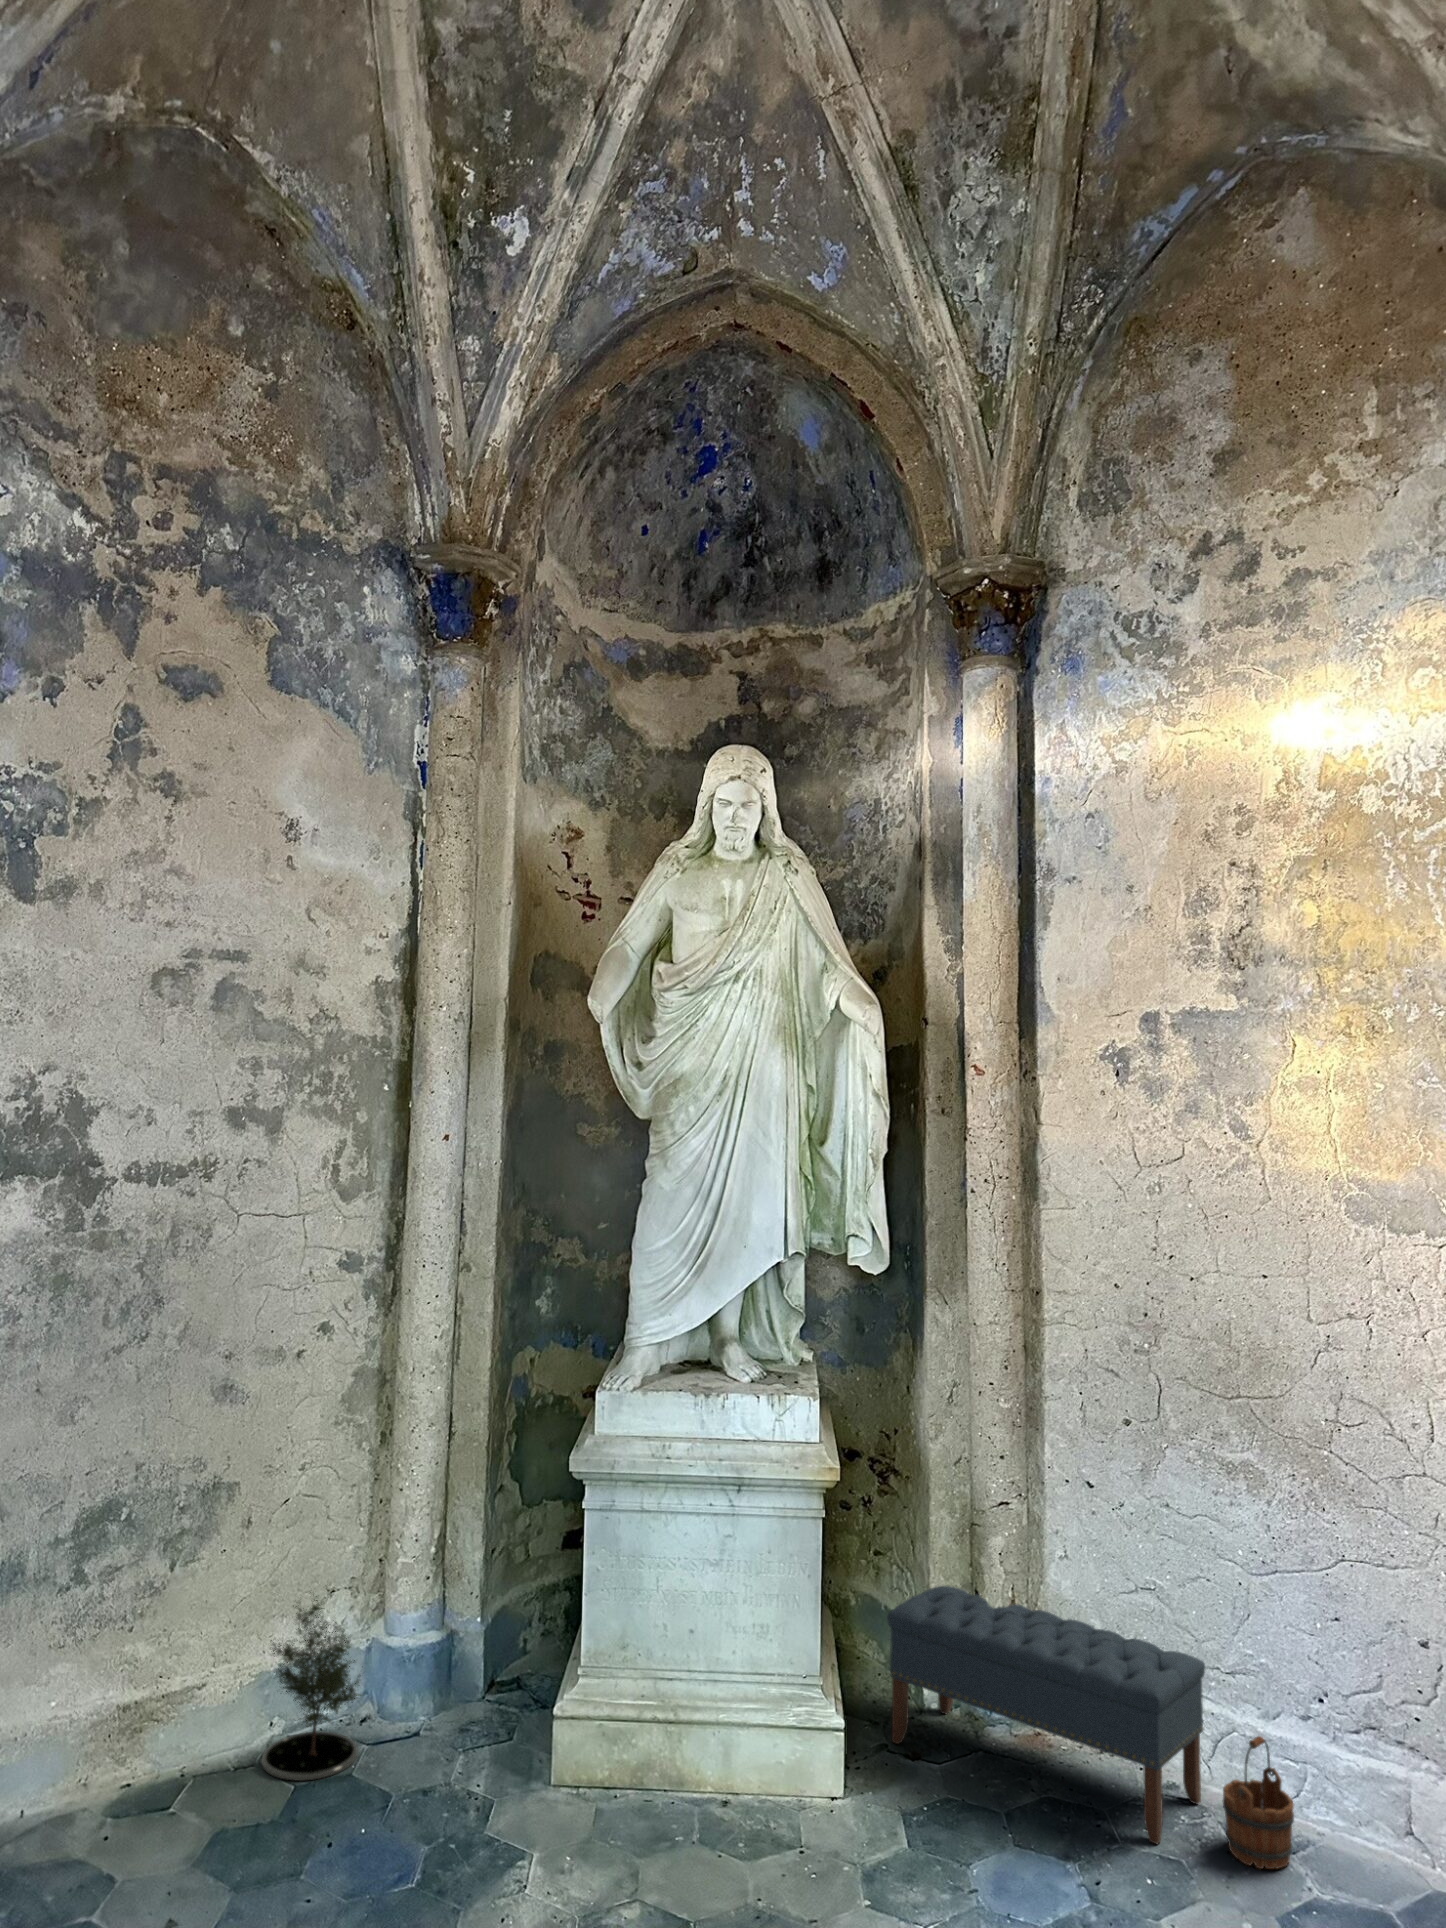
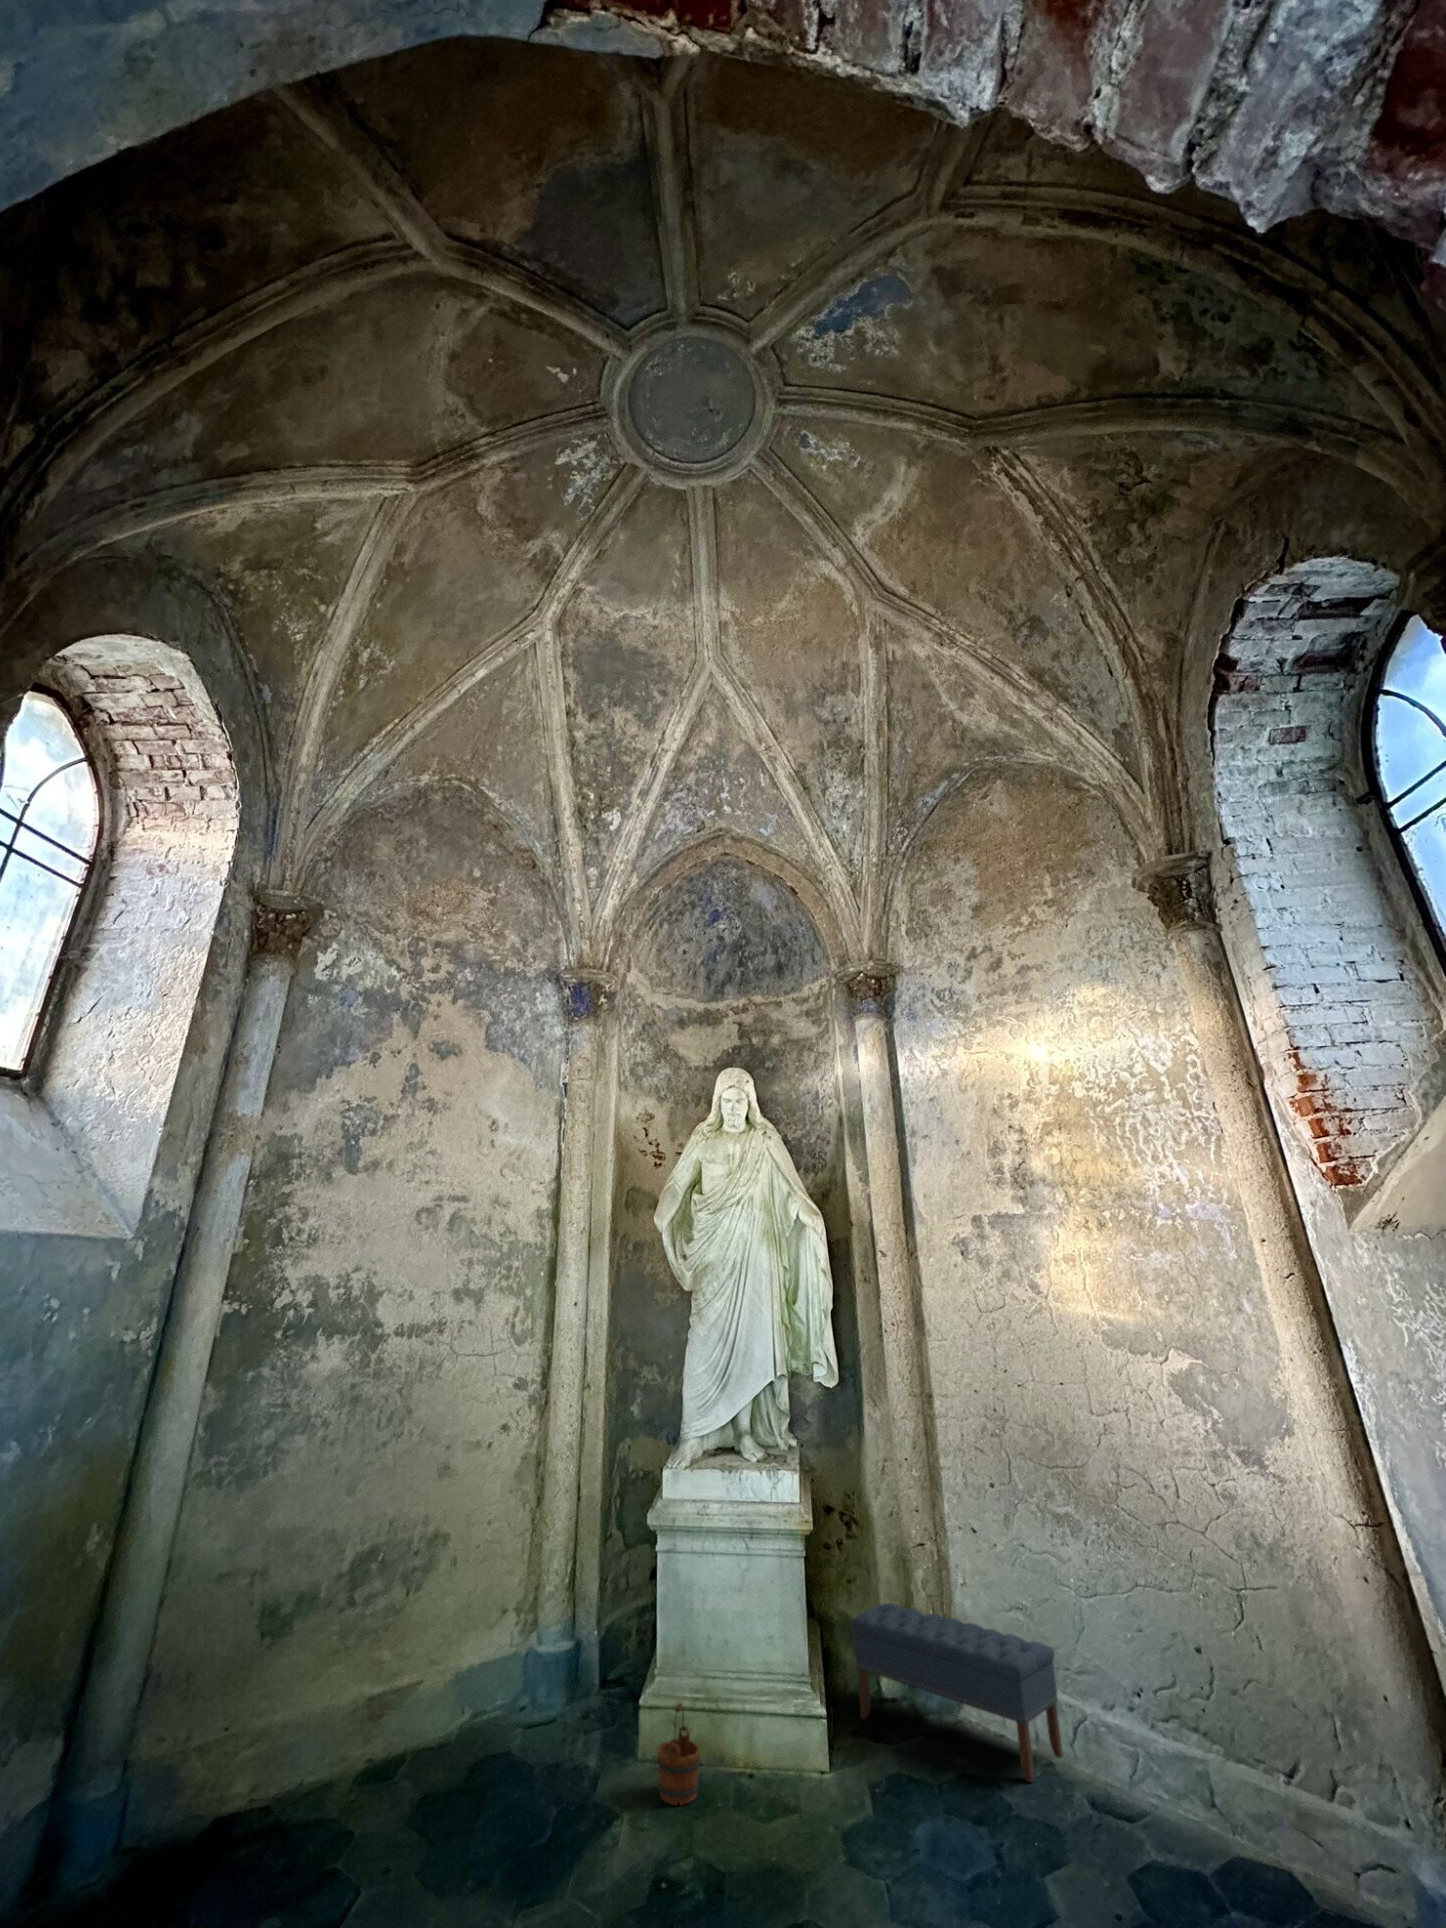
potted tree: present [261,1595,361,1781] -> none [458,1601,525,1741]
wooden bucket: present [1223,1736,1294,1869] -> present [657,1703,700,1805]

